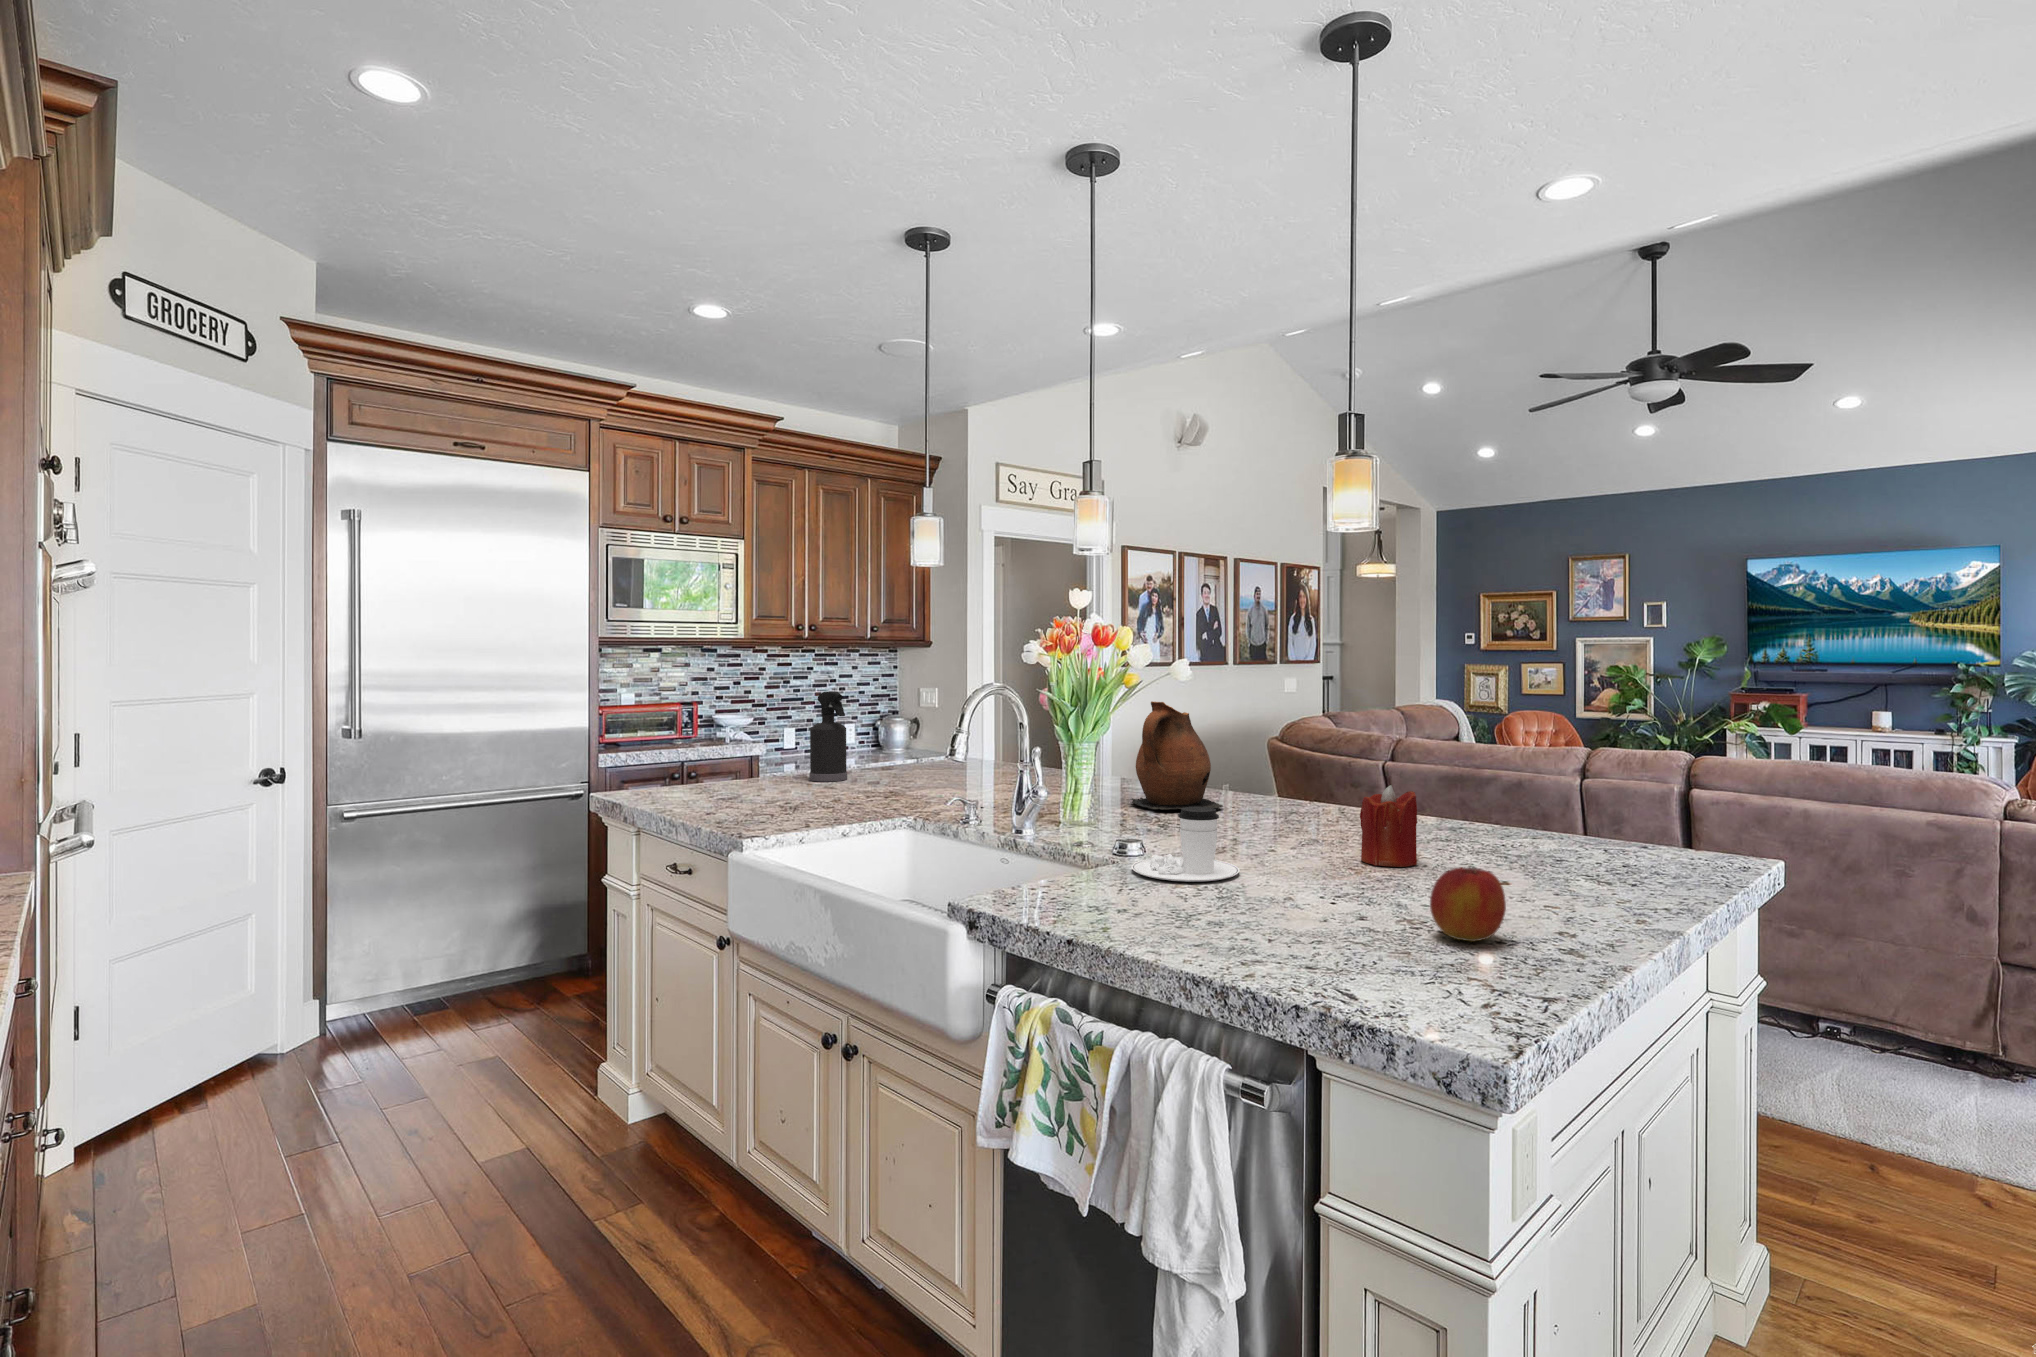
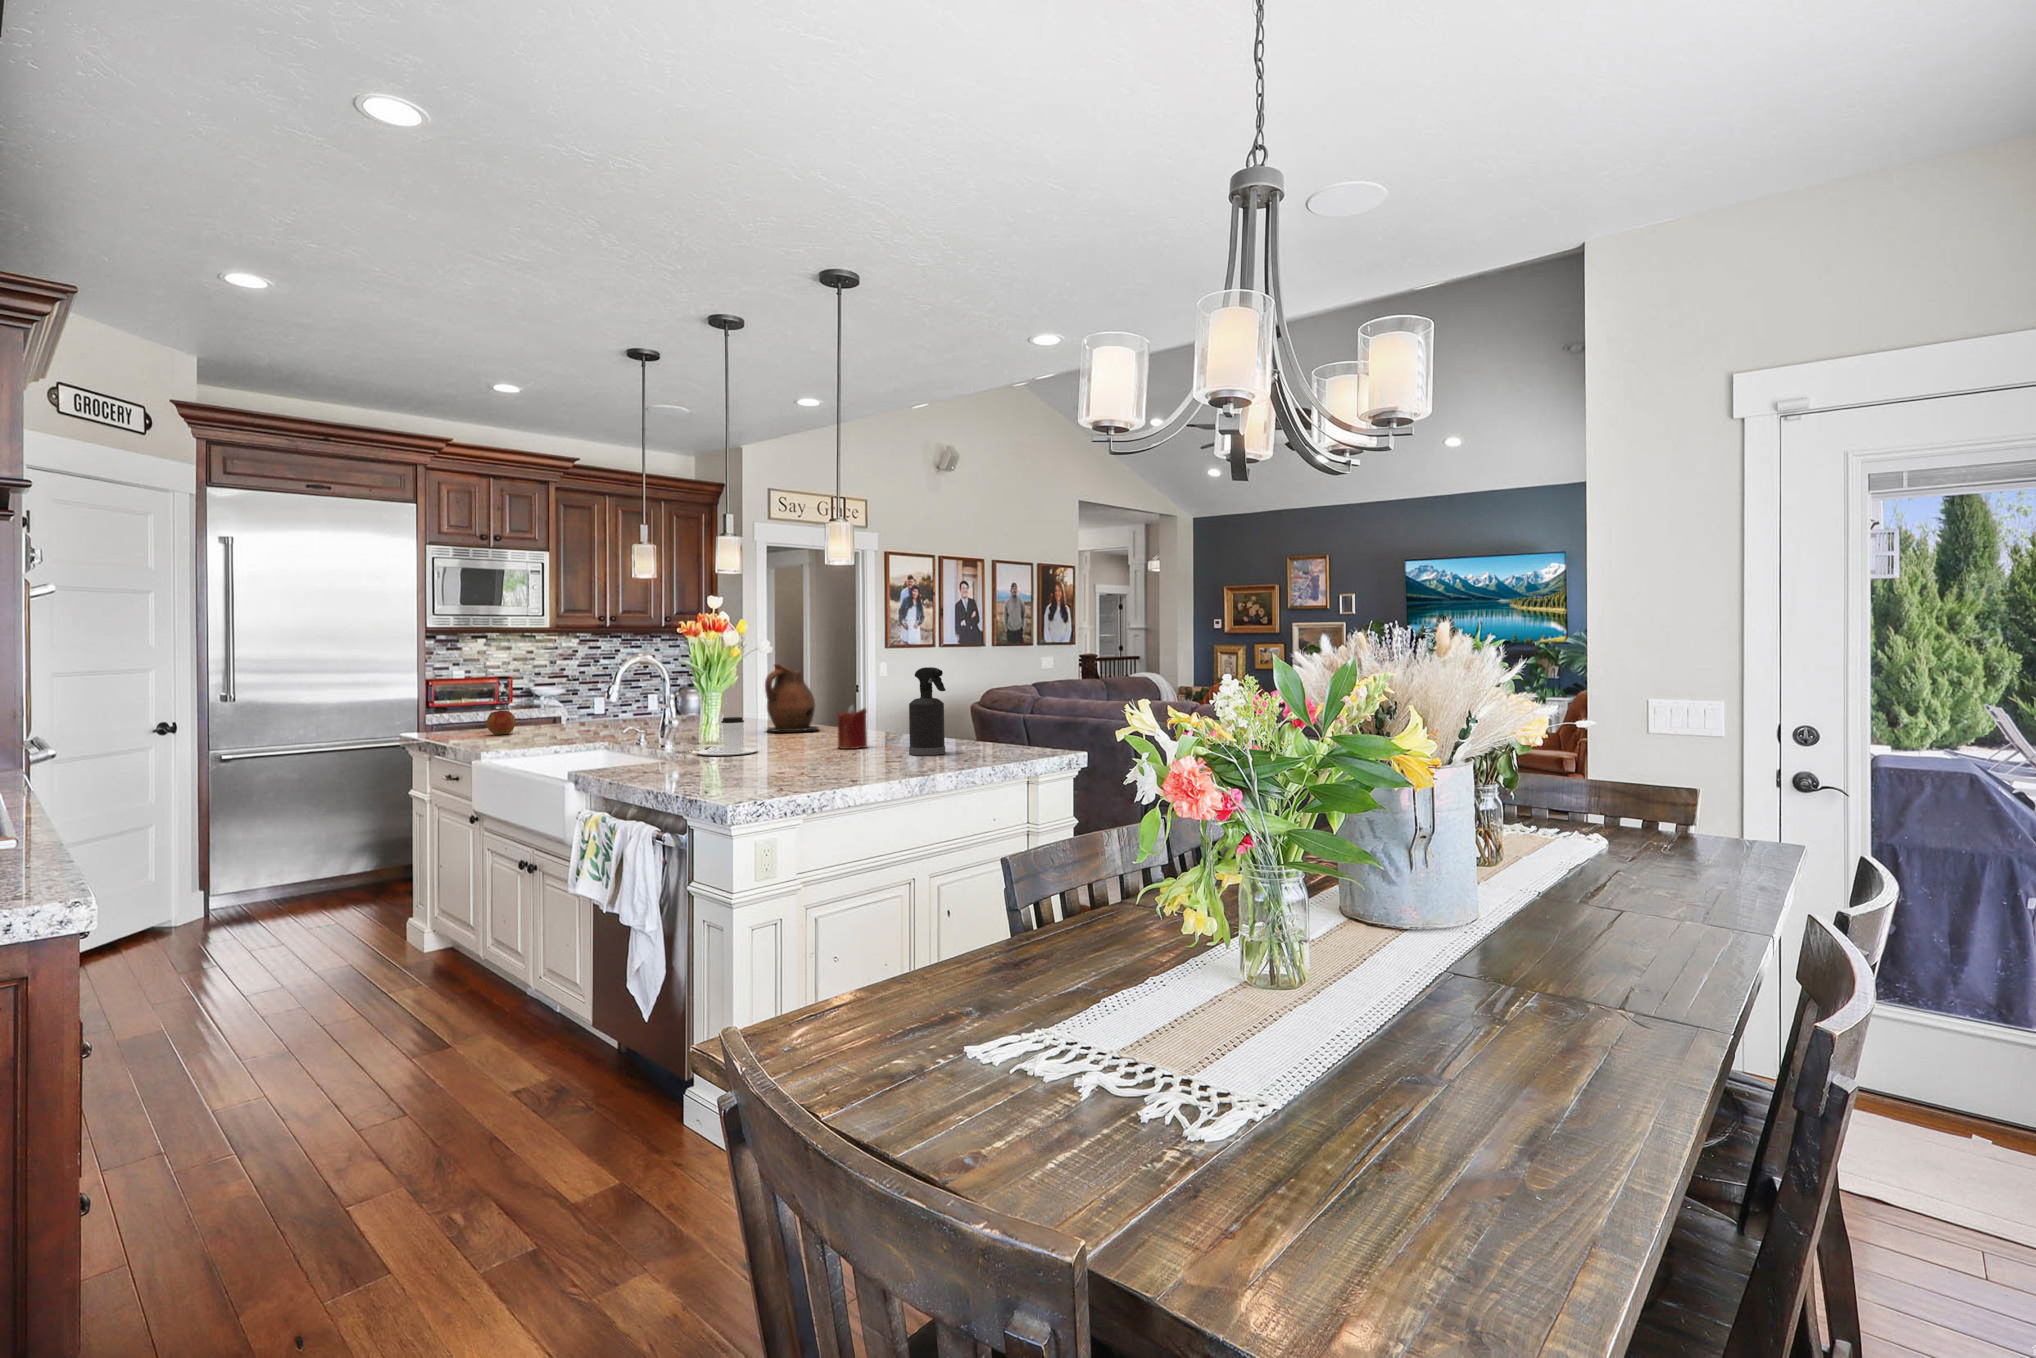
spray bottle: present [810,691,847,782] -> present [909,667,945,755]
apple: present [1430,868,1506,941] -> present [487,711,515,735]

